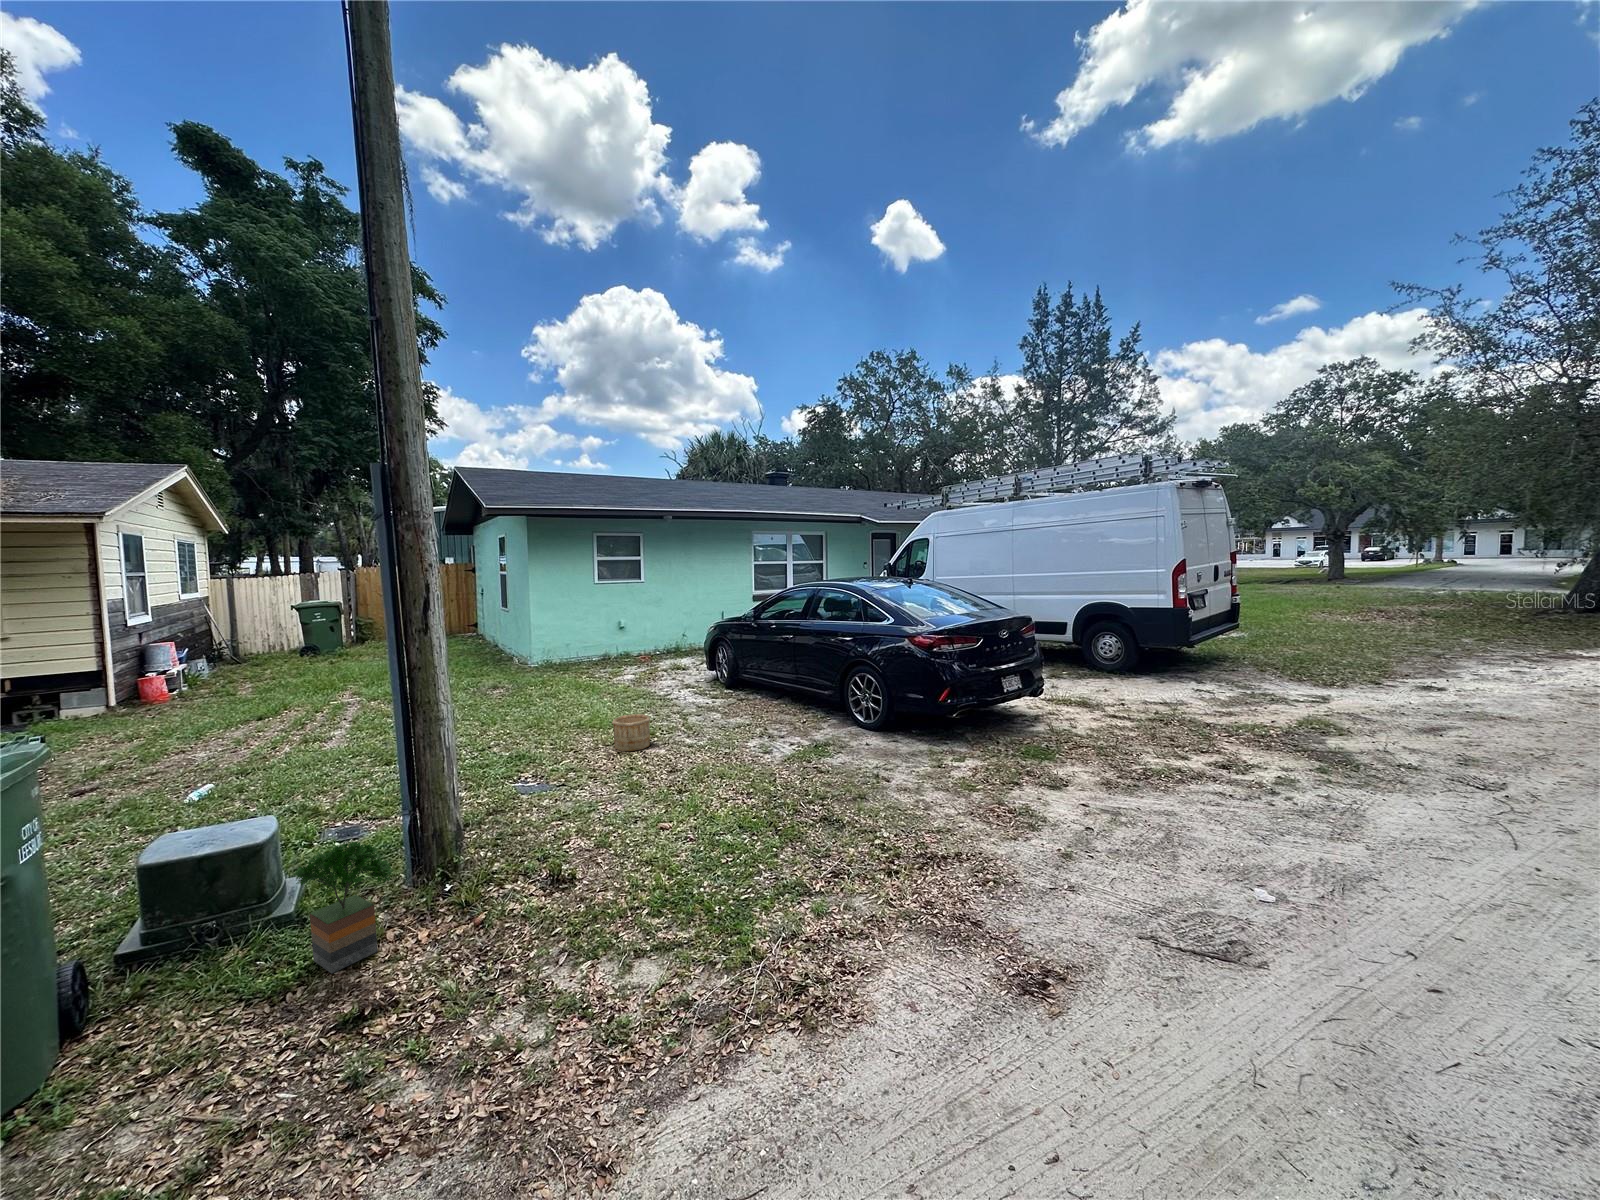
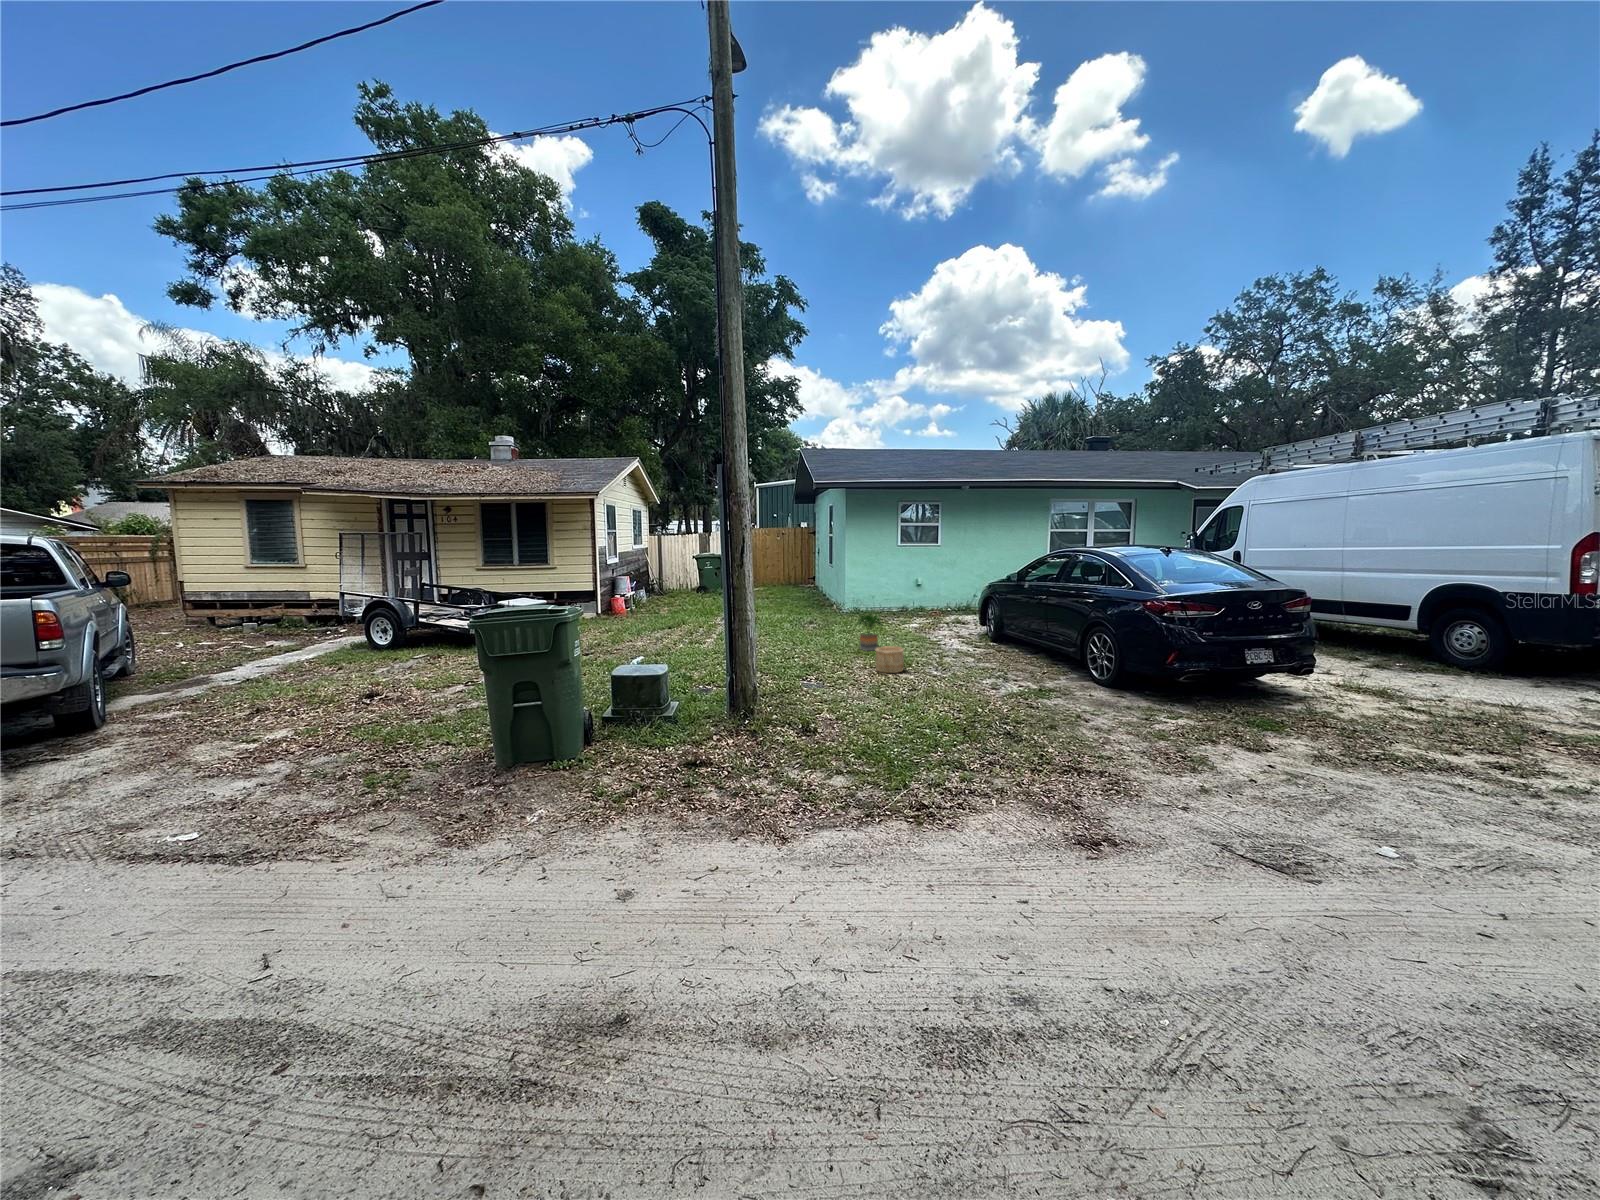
potted tree: present [294,841,393,974] -> present [858,615,883,651]

